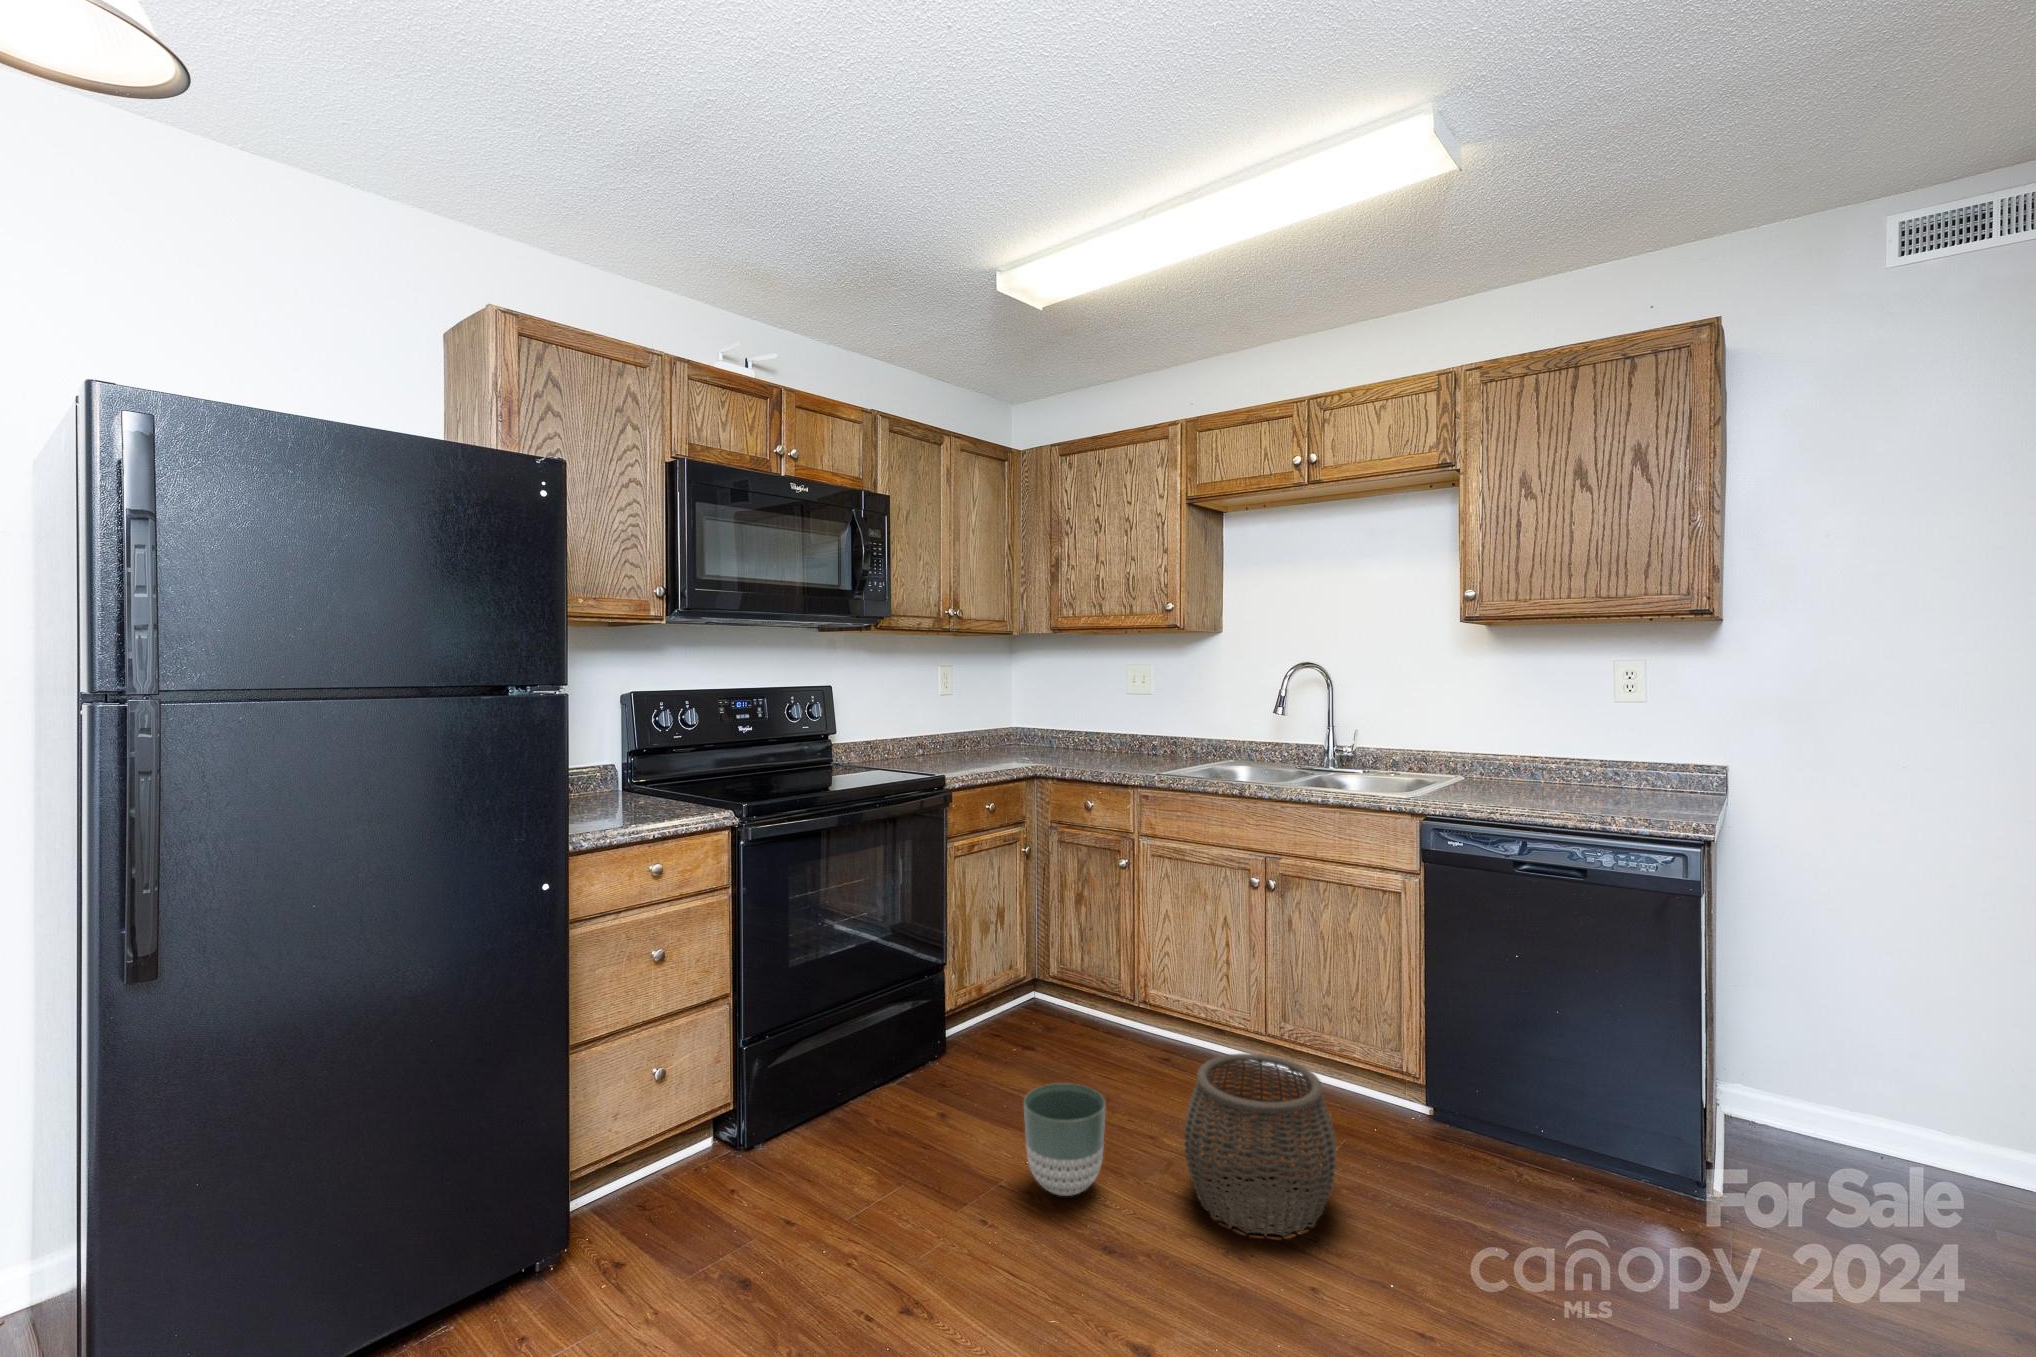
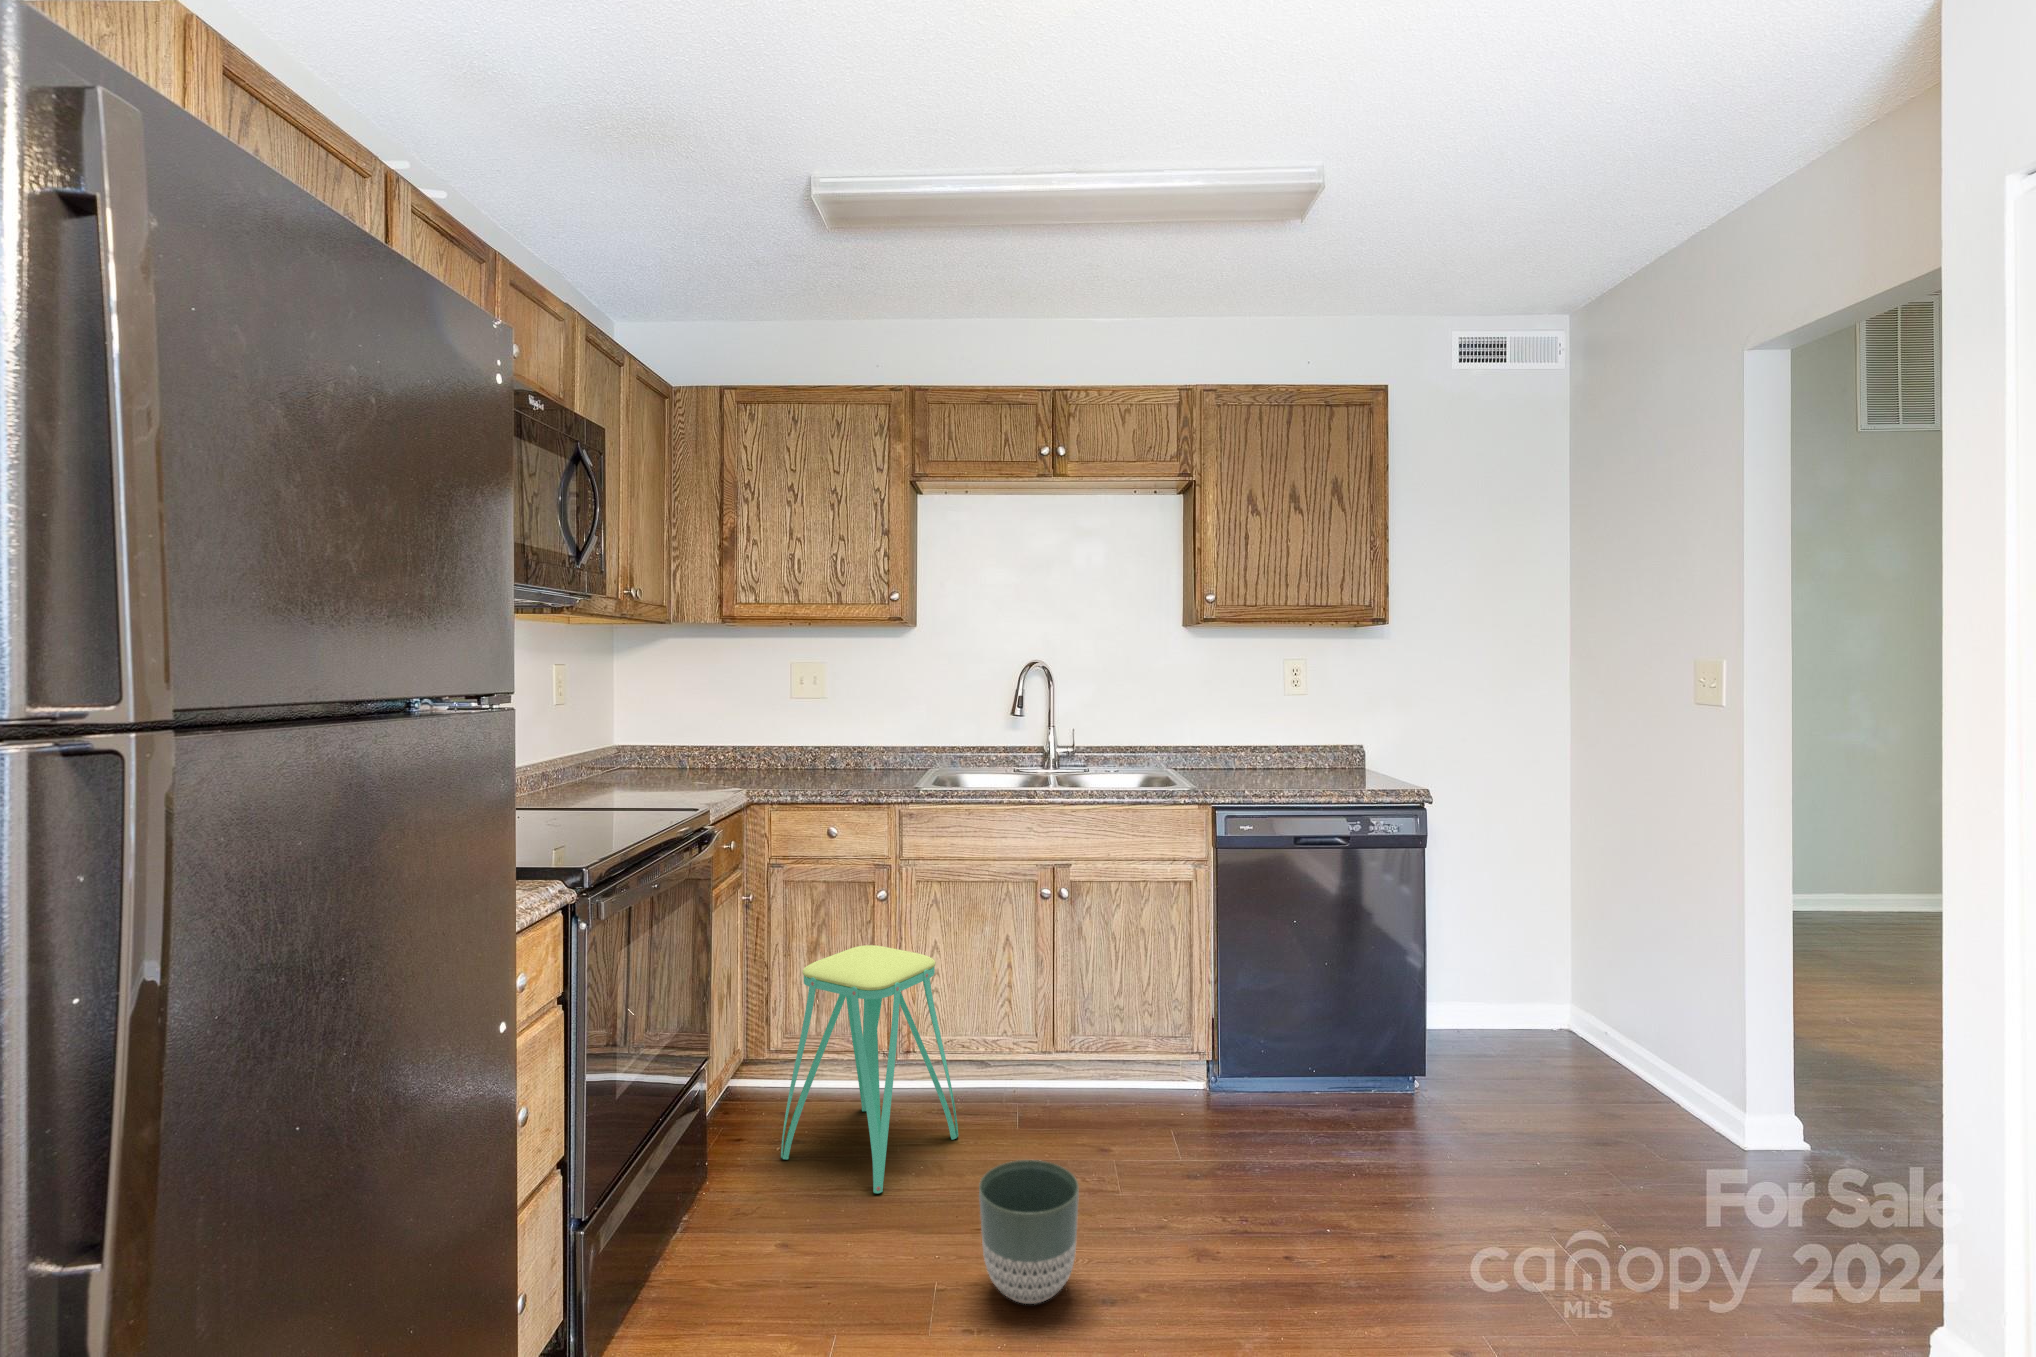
stool: none [1010,902,1144,1093] -> present [781,945,958,1193]
woven basket: present [1184,1054,1337,1236] -> none [1123,1063,1284,1256]

